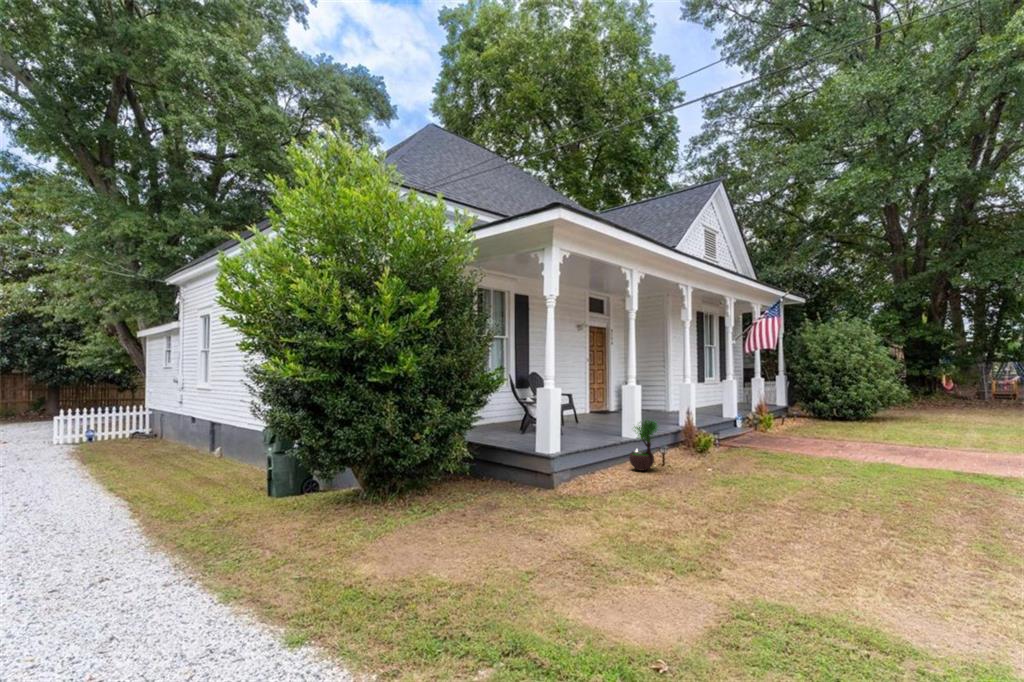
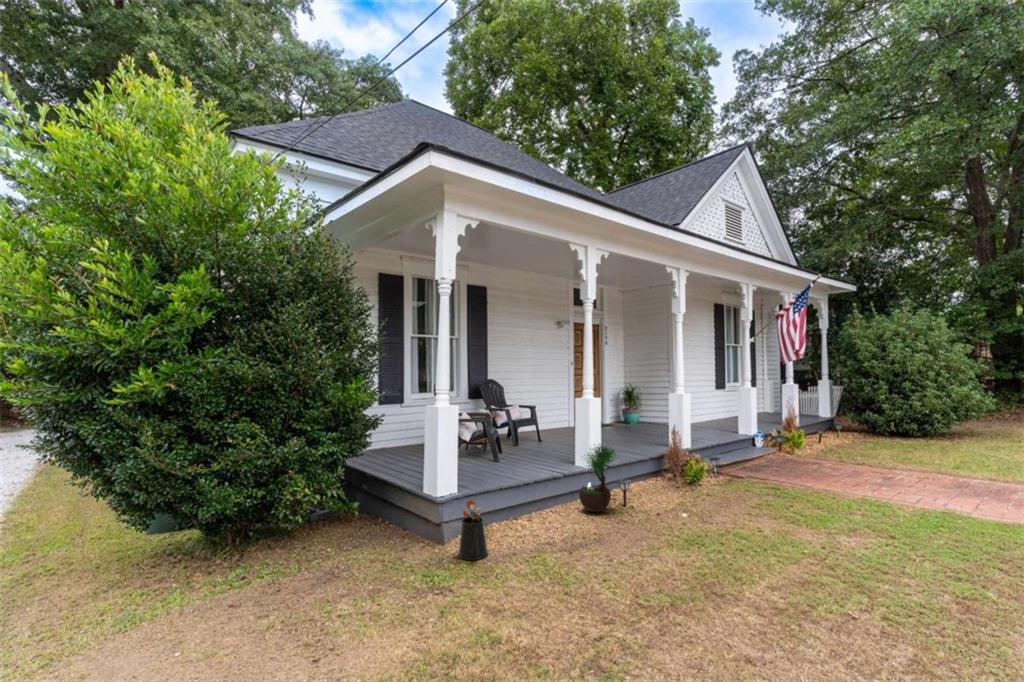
watering can: none [564,455,587,498] -> present [458,500,488,560]

